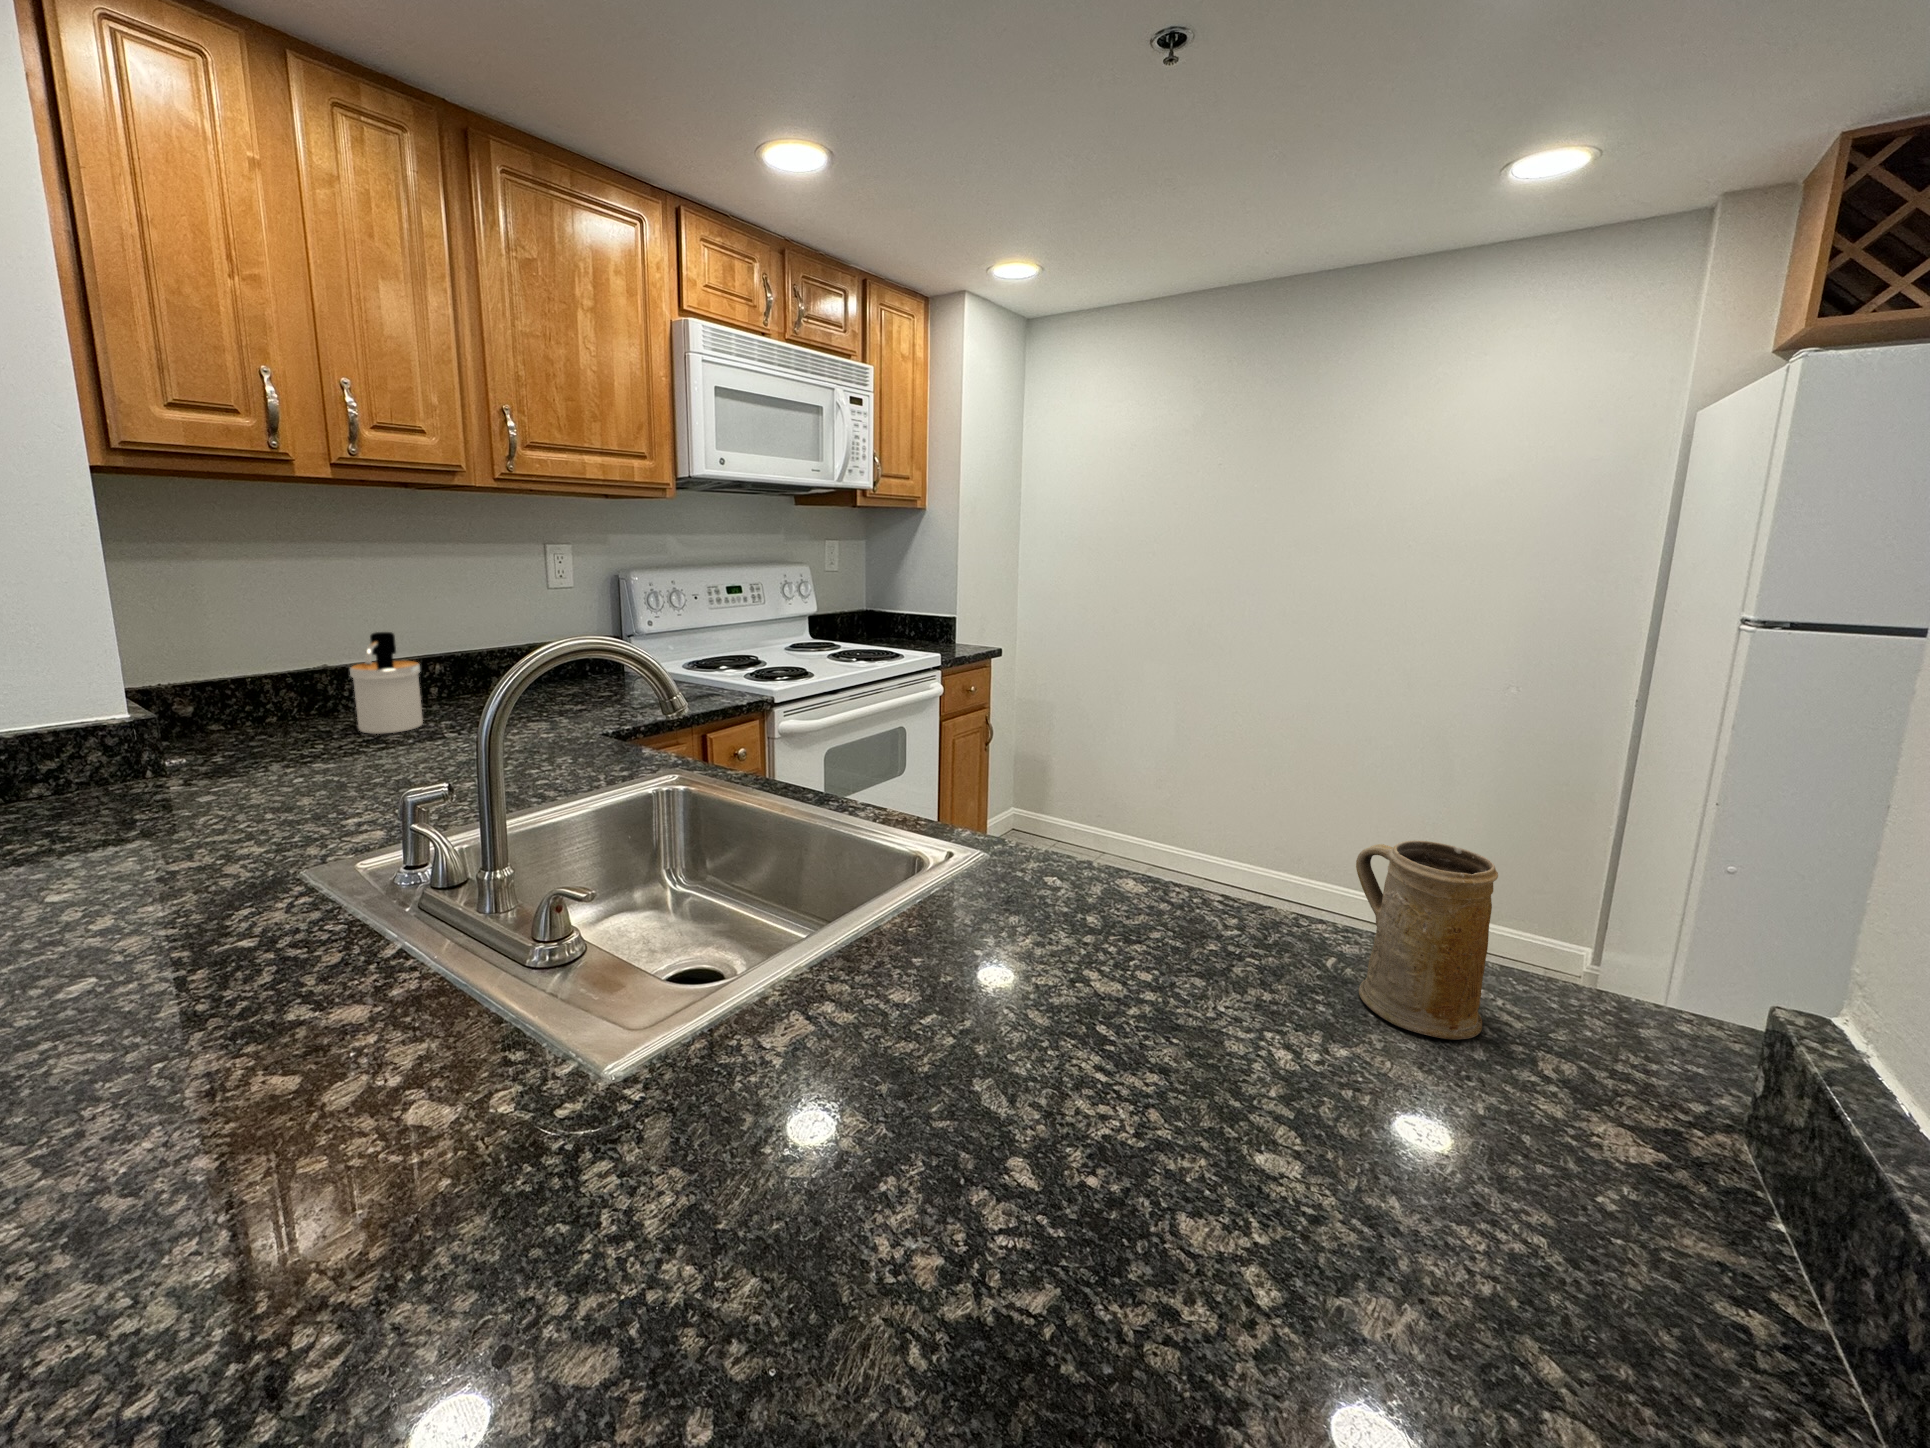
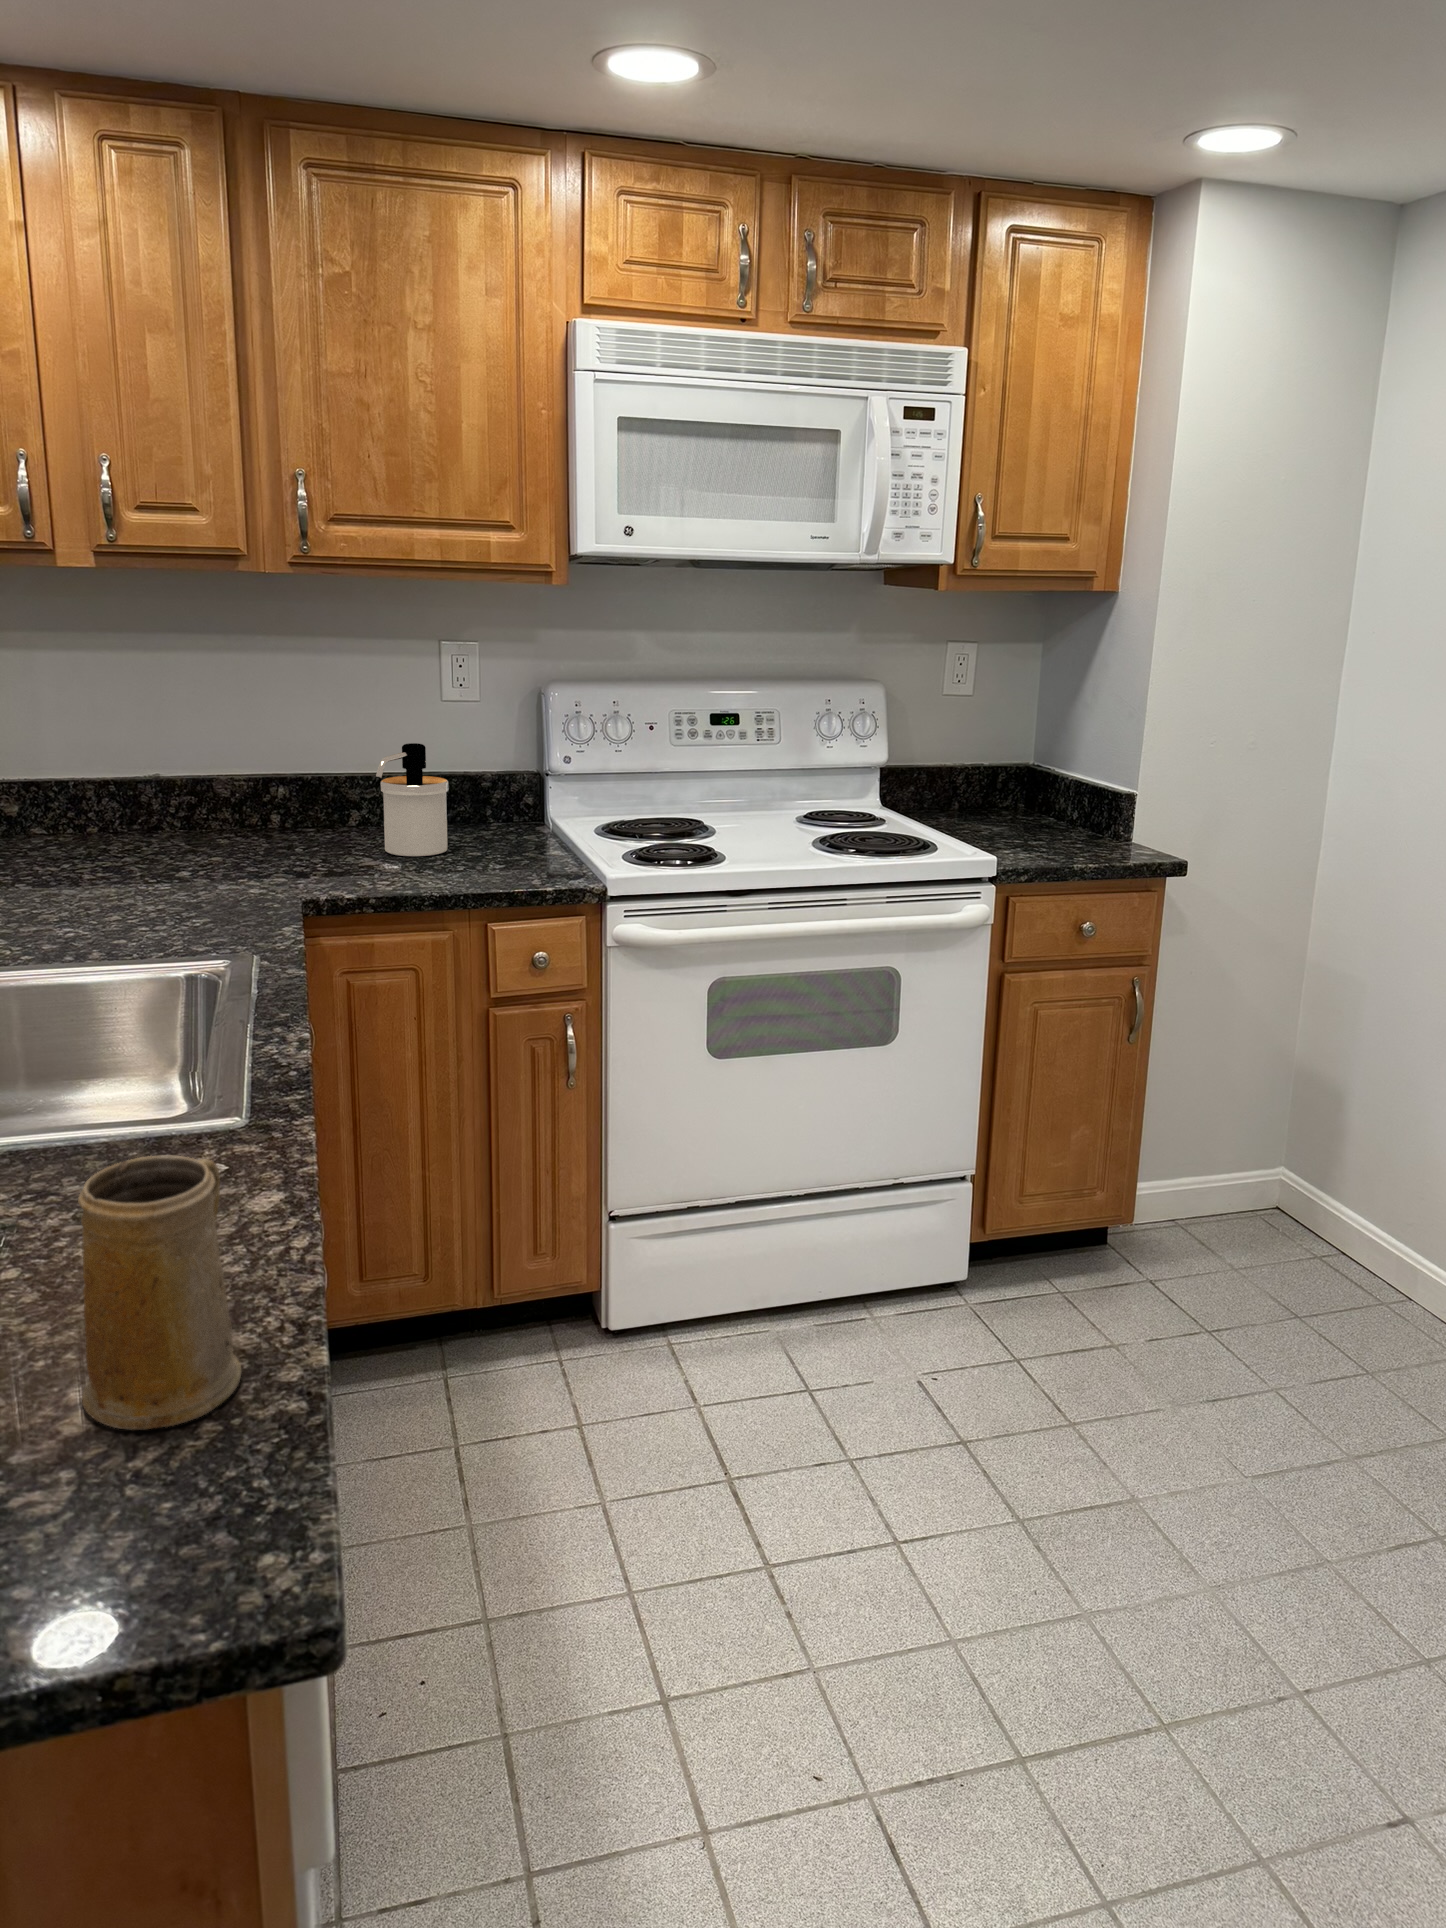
soap dispenser: present [350,632,423,734] -> present [376,743,449,856]

